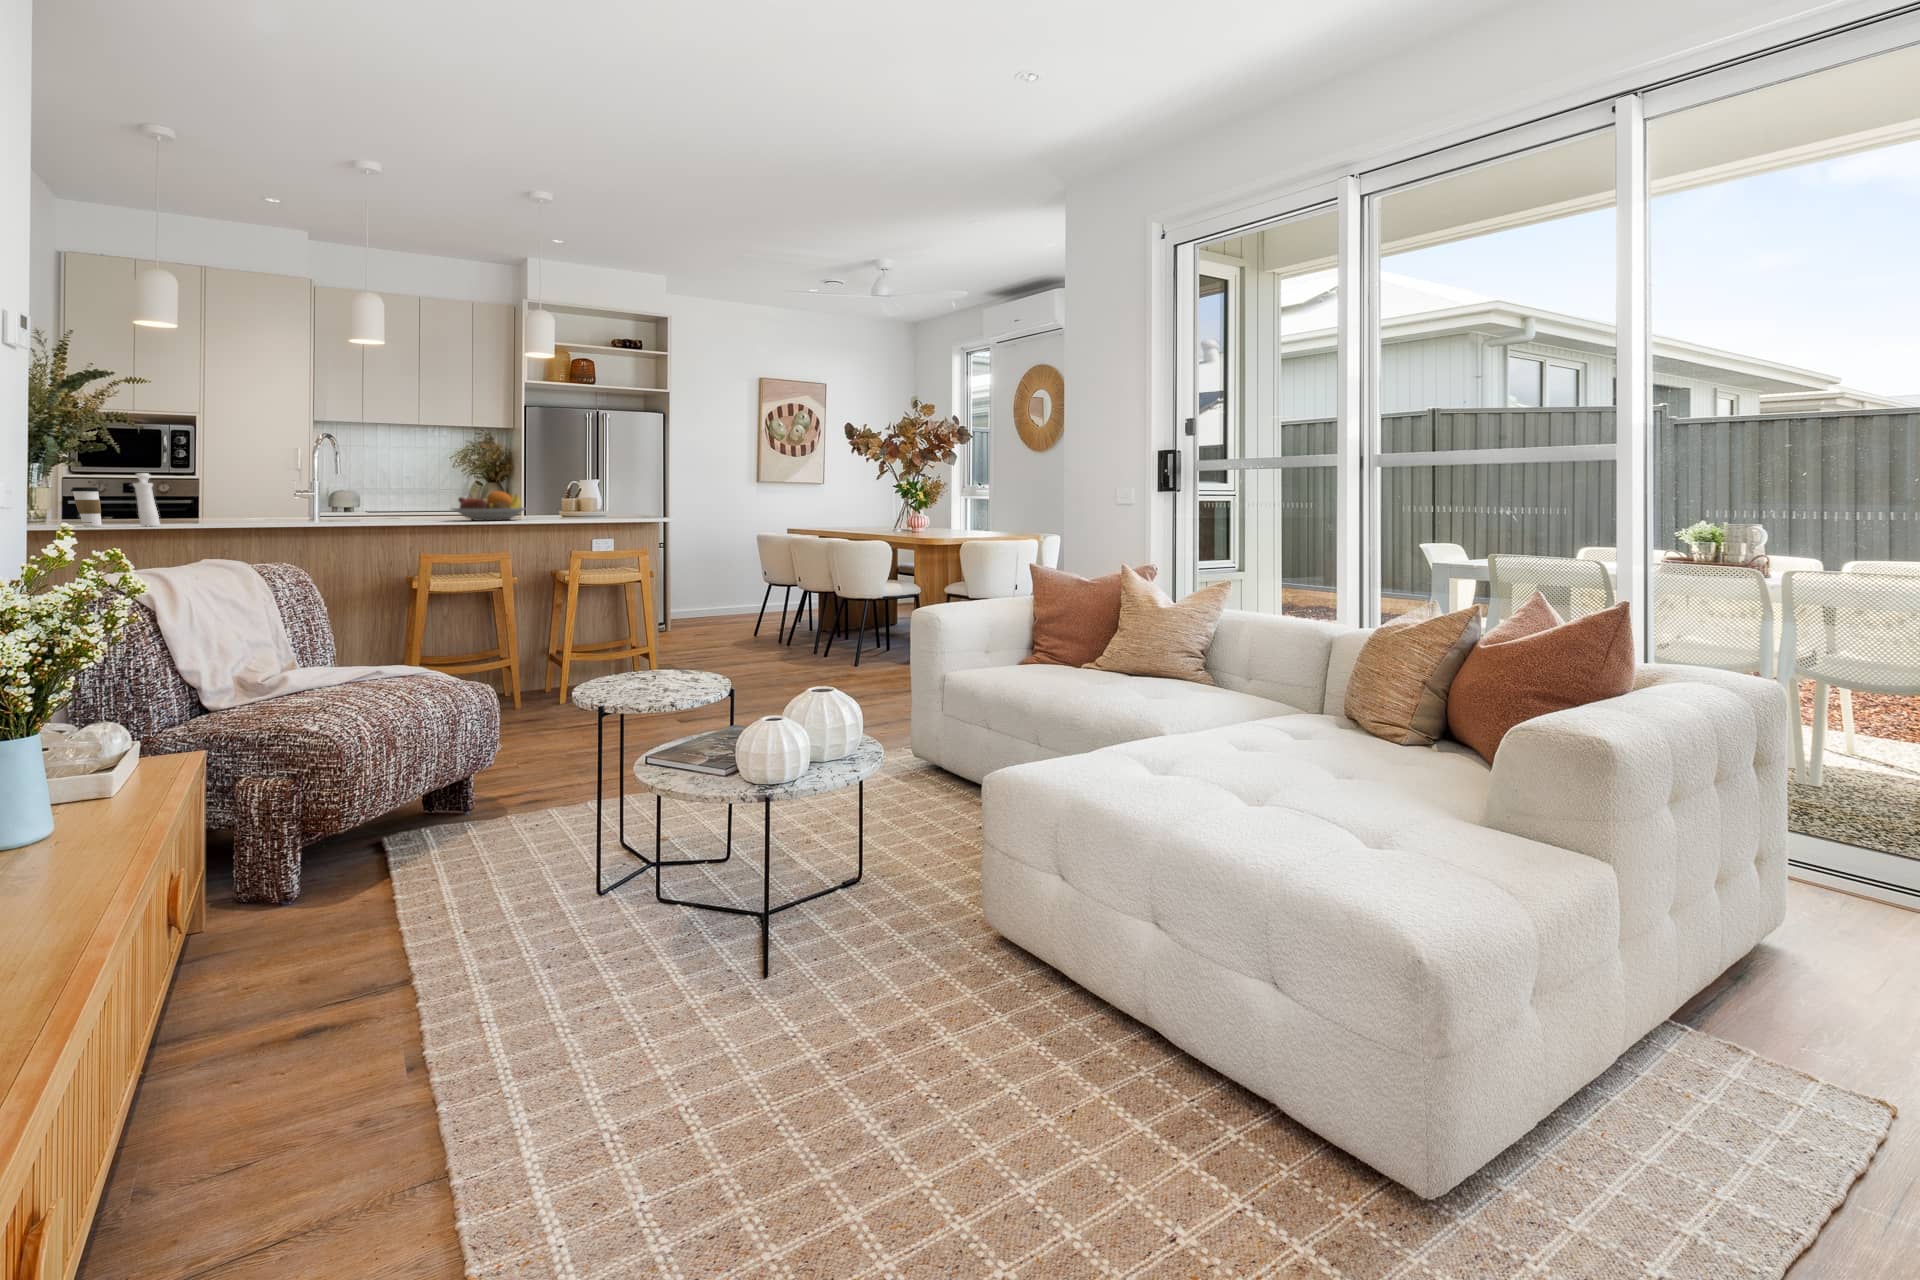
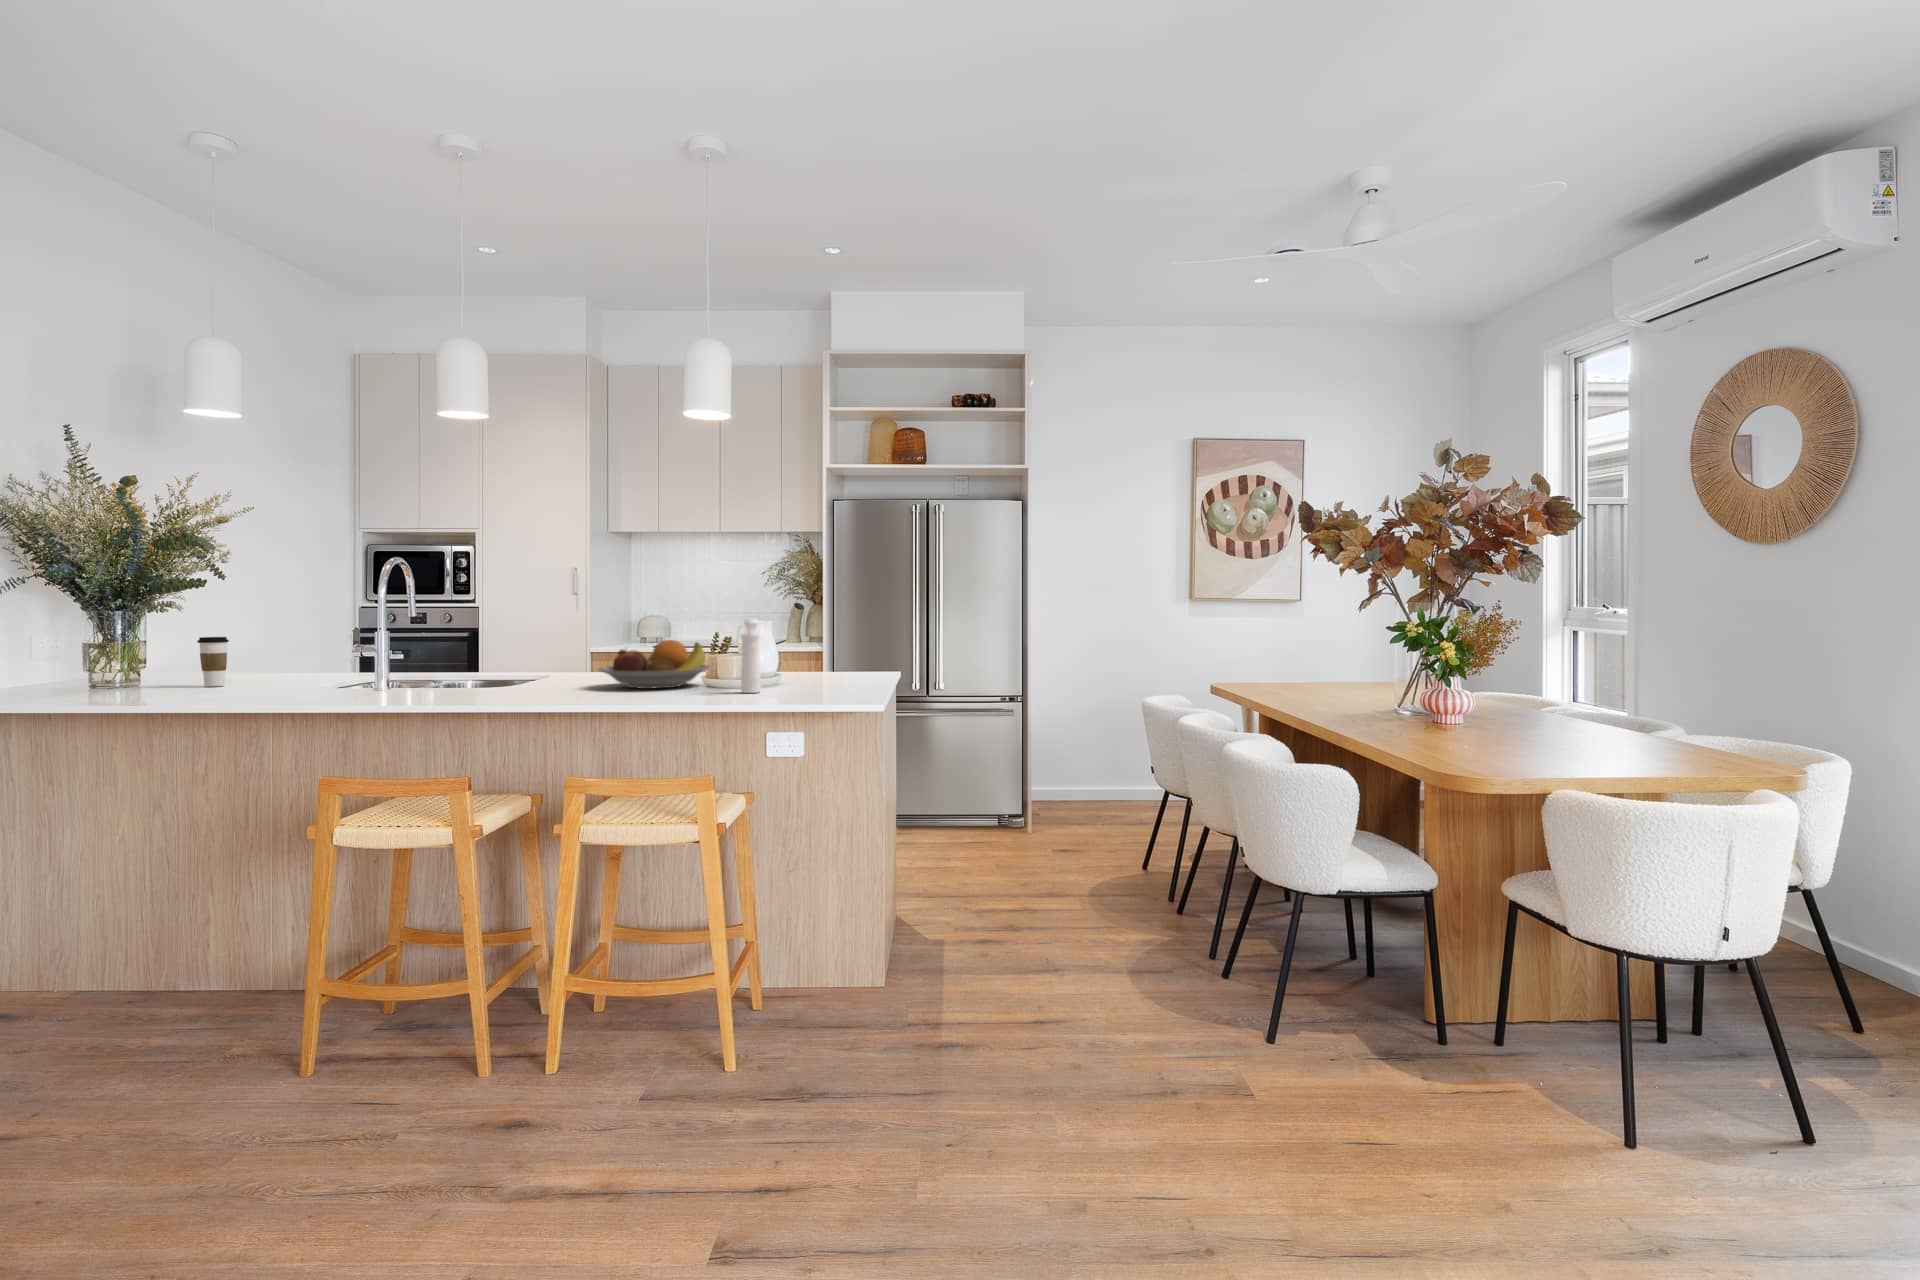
pepper mill: present [133,473,160,526] -> present [741,619,761,693]

